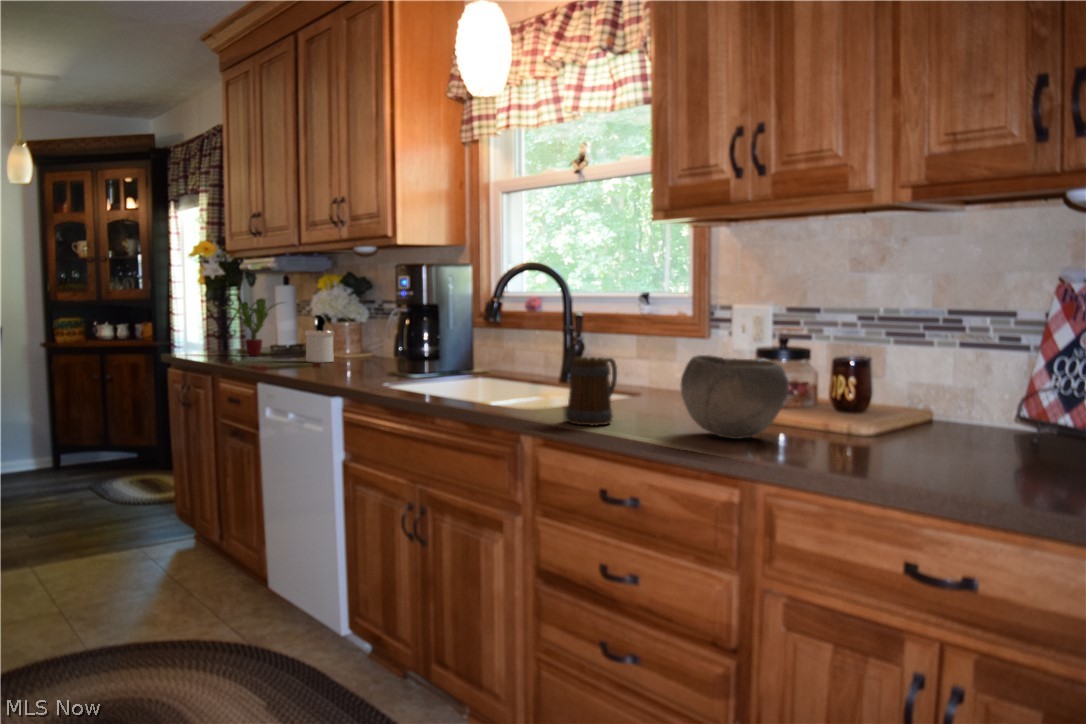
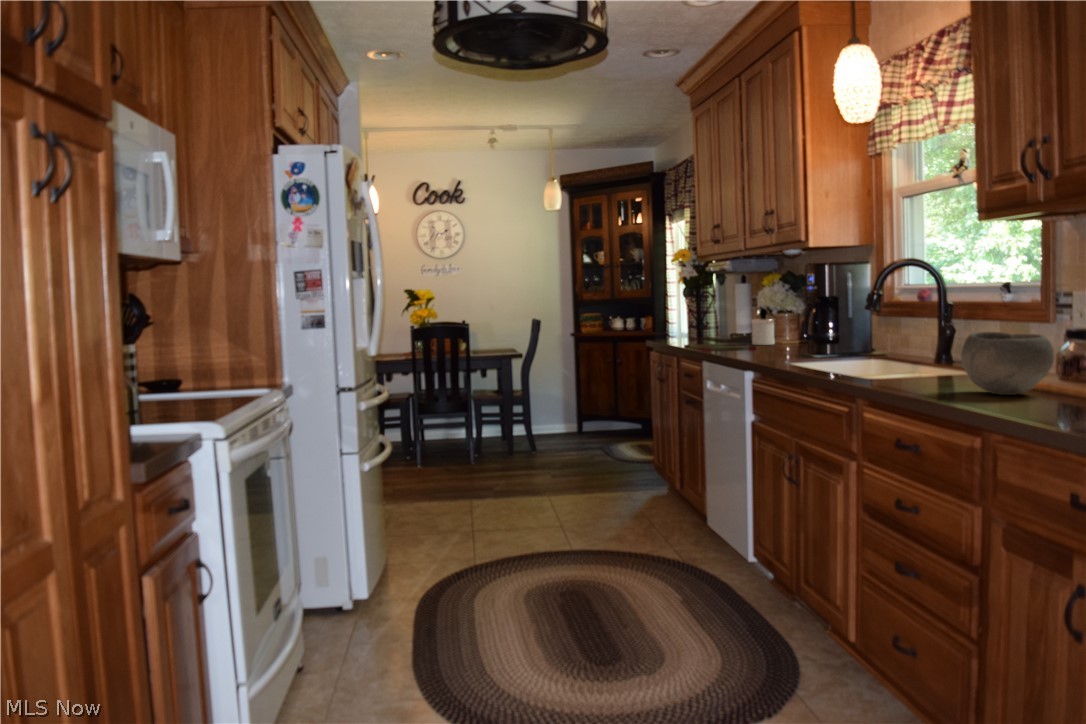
potted plant: present [224,298,277,356] -> none [692,293,743,341]
mug: present [566,357,617,425] -> none [886,335,935,385]

